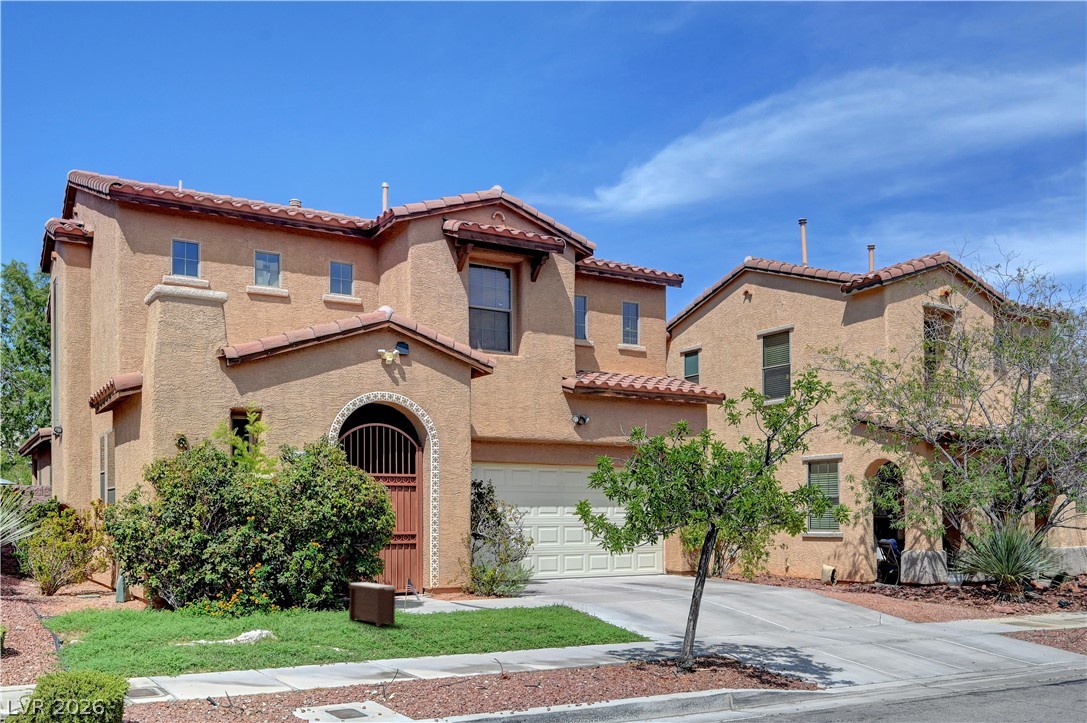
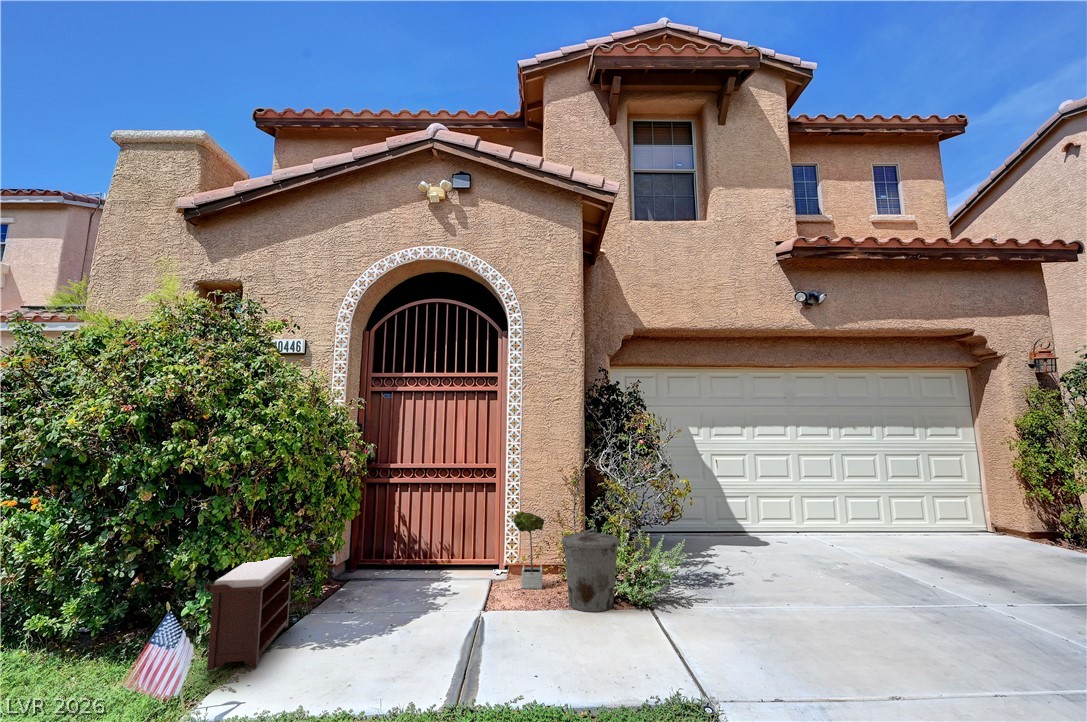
potted tree: none [439,560,458,604] -> present [513,511,545,589]
trash can: none [477,567,509,608] -> present [562,529,620,612]

